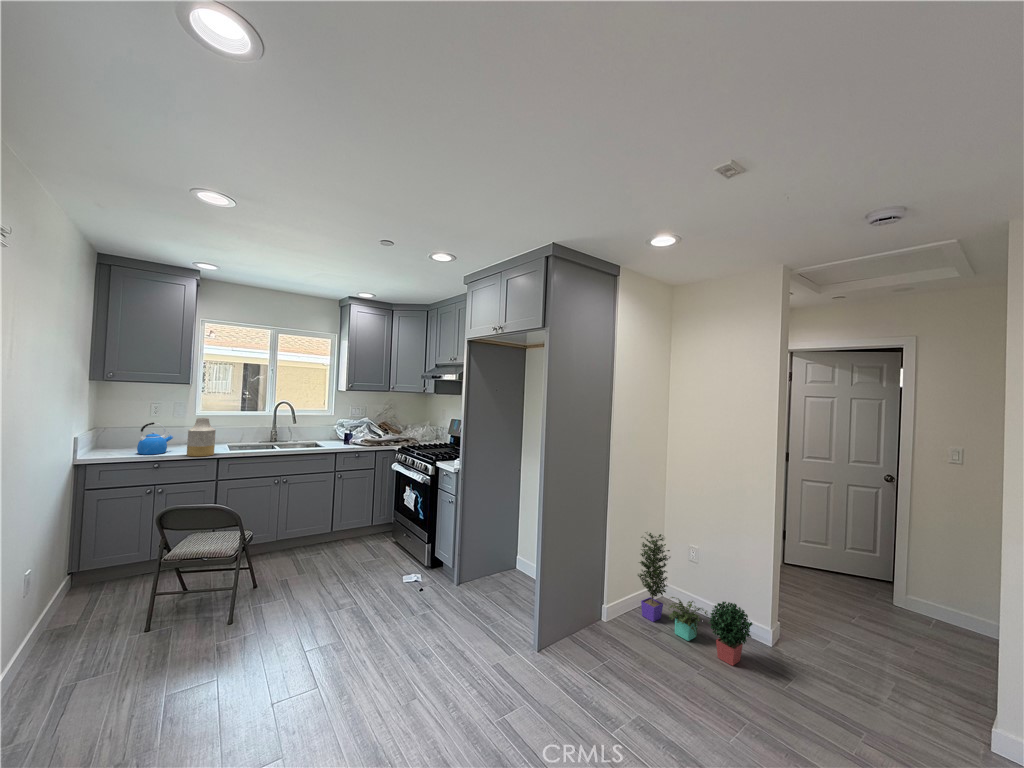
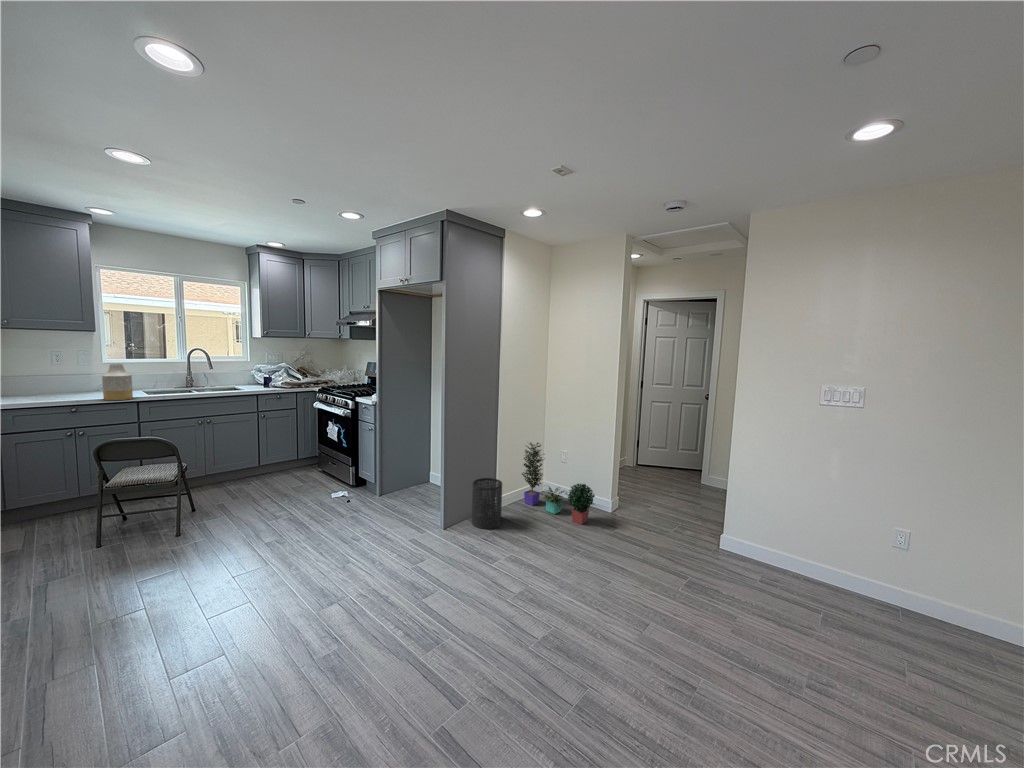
kettle: present [137,422,173,455] -> none [47,369,85,400]
trash can: none [574,580,617,658] -> present [472,478,502,529]

